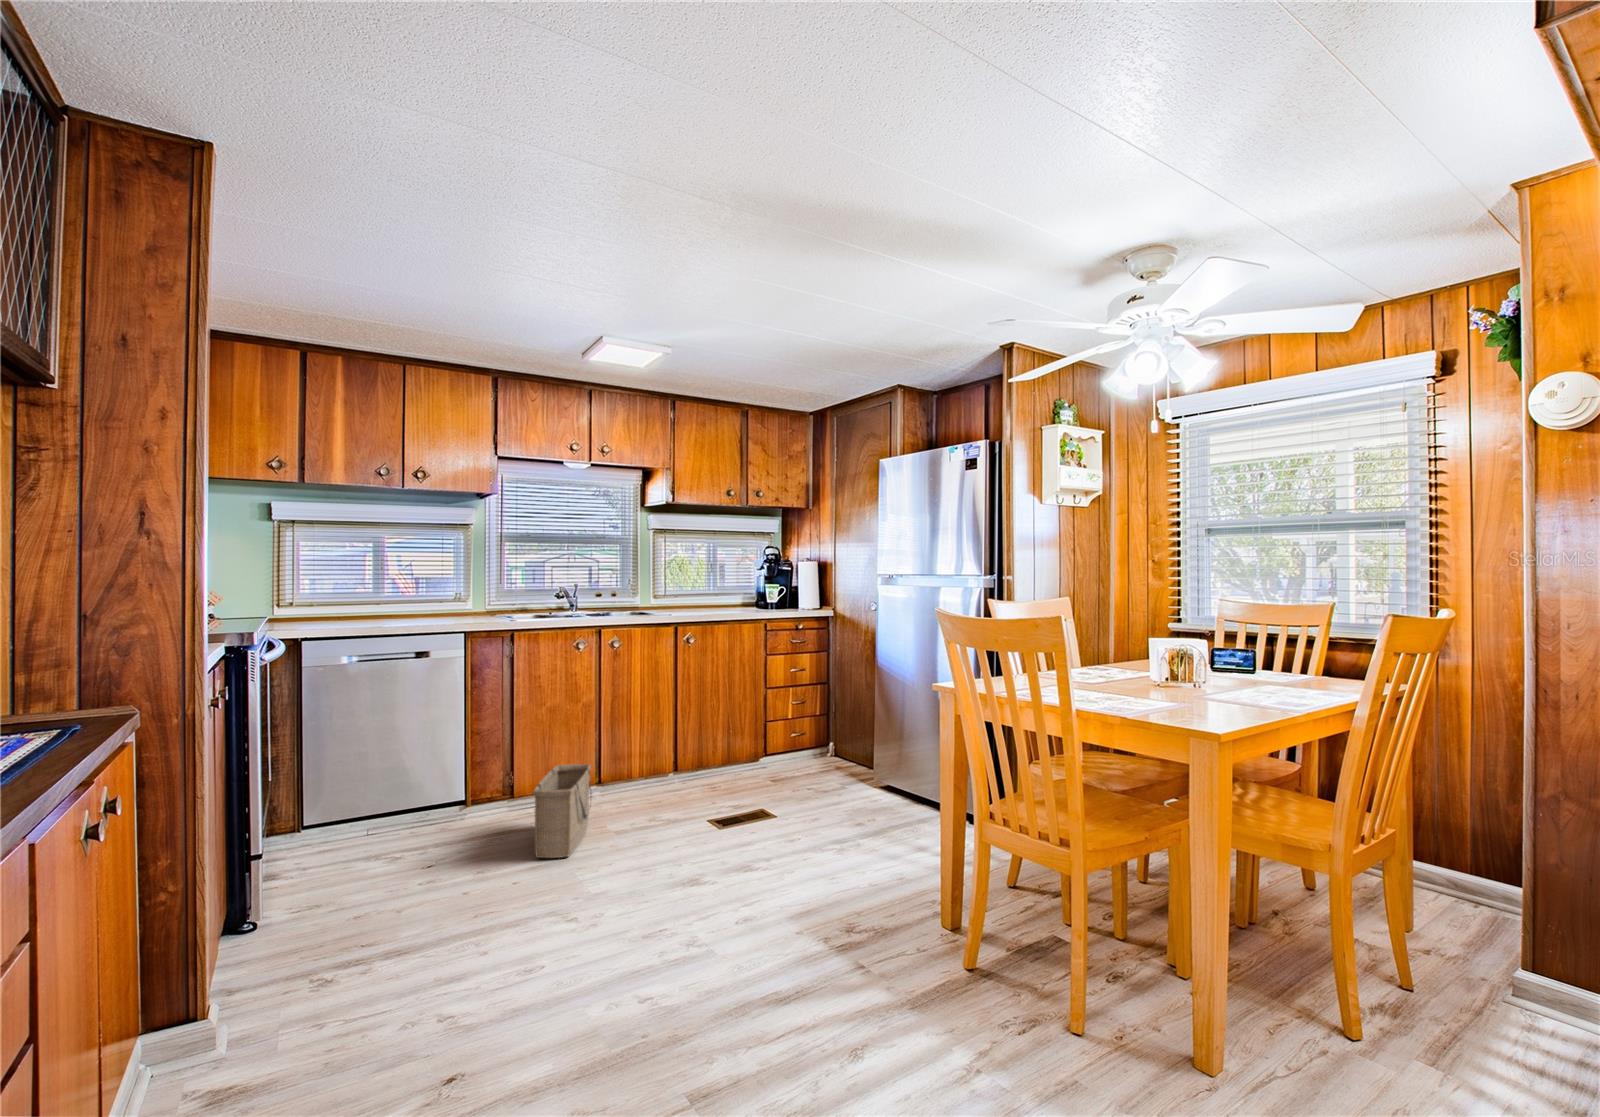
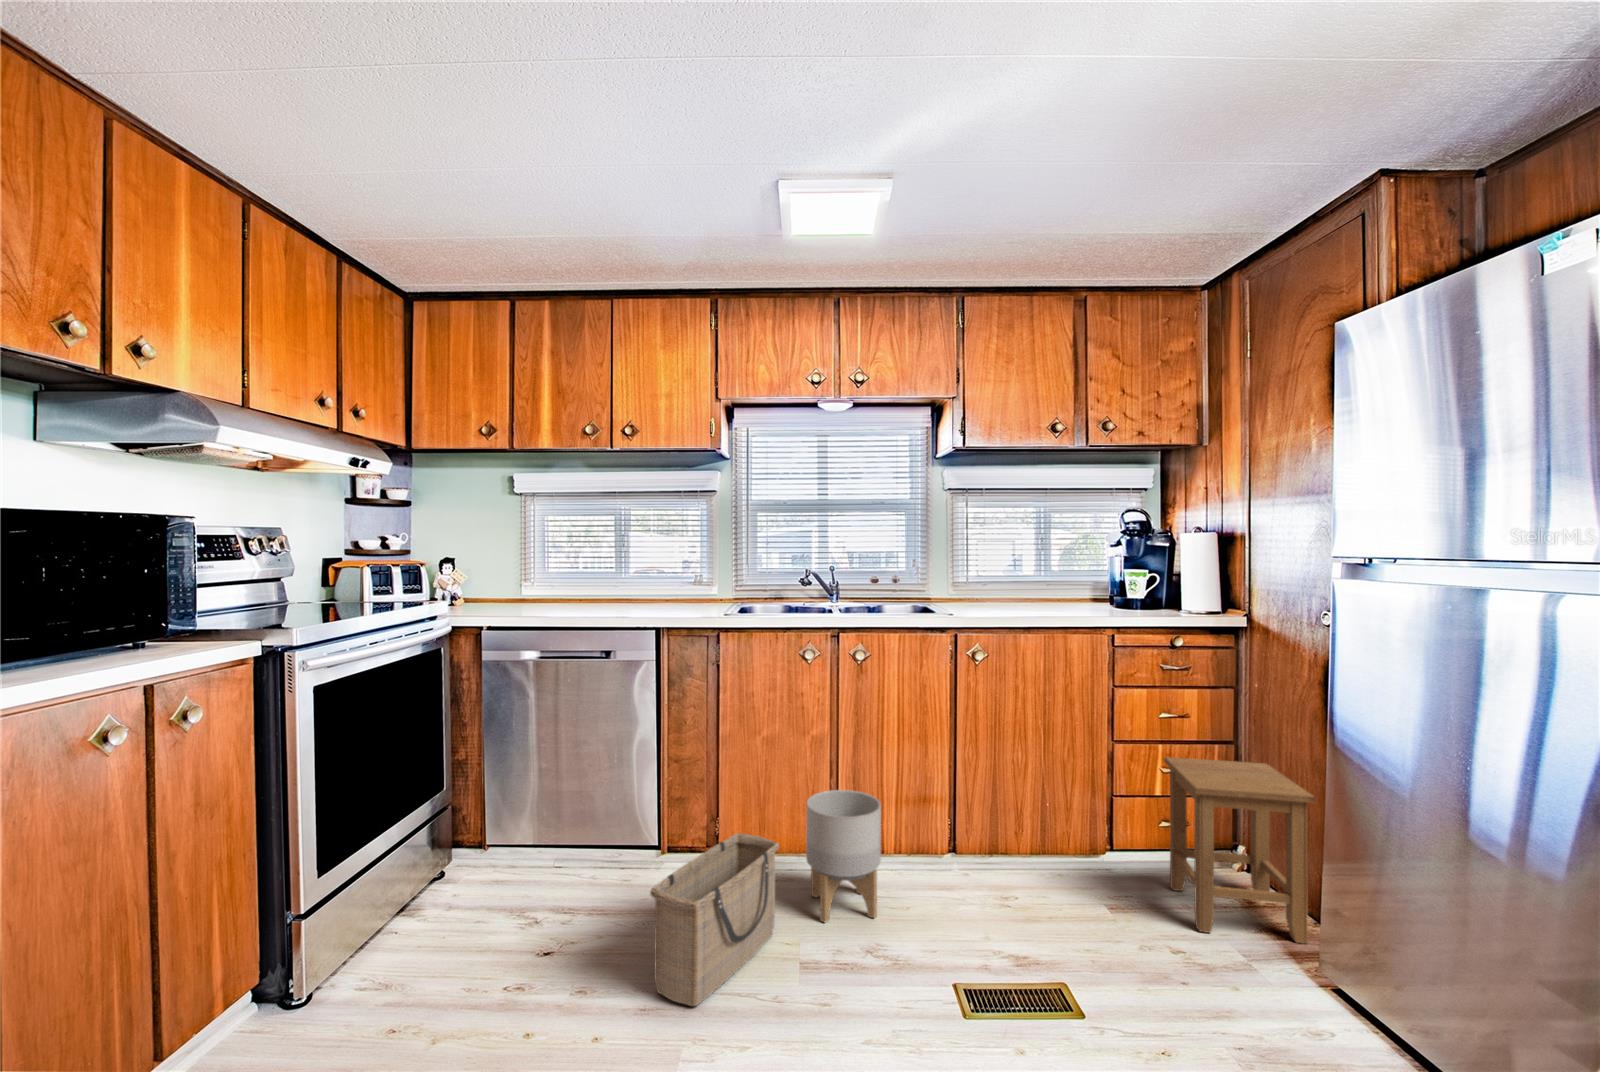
stool: none [795,689,868,780] -> present [1164,757,1315,943]
planter: none [596,734,647,815] -> present [806,790,881,922]

